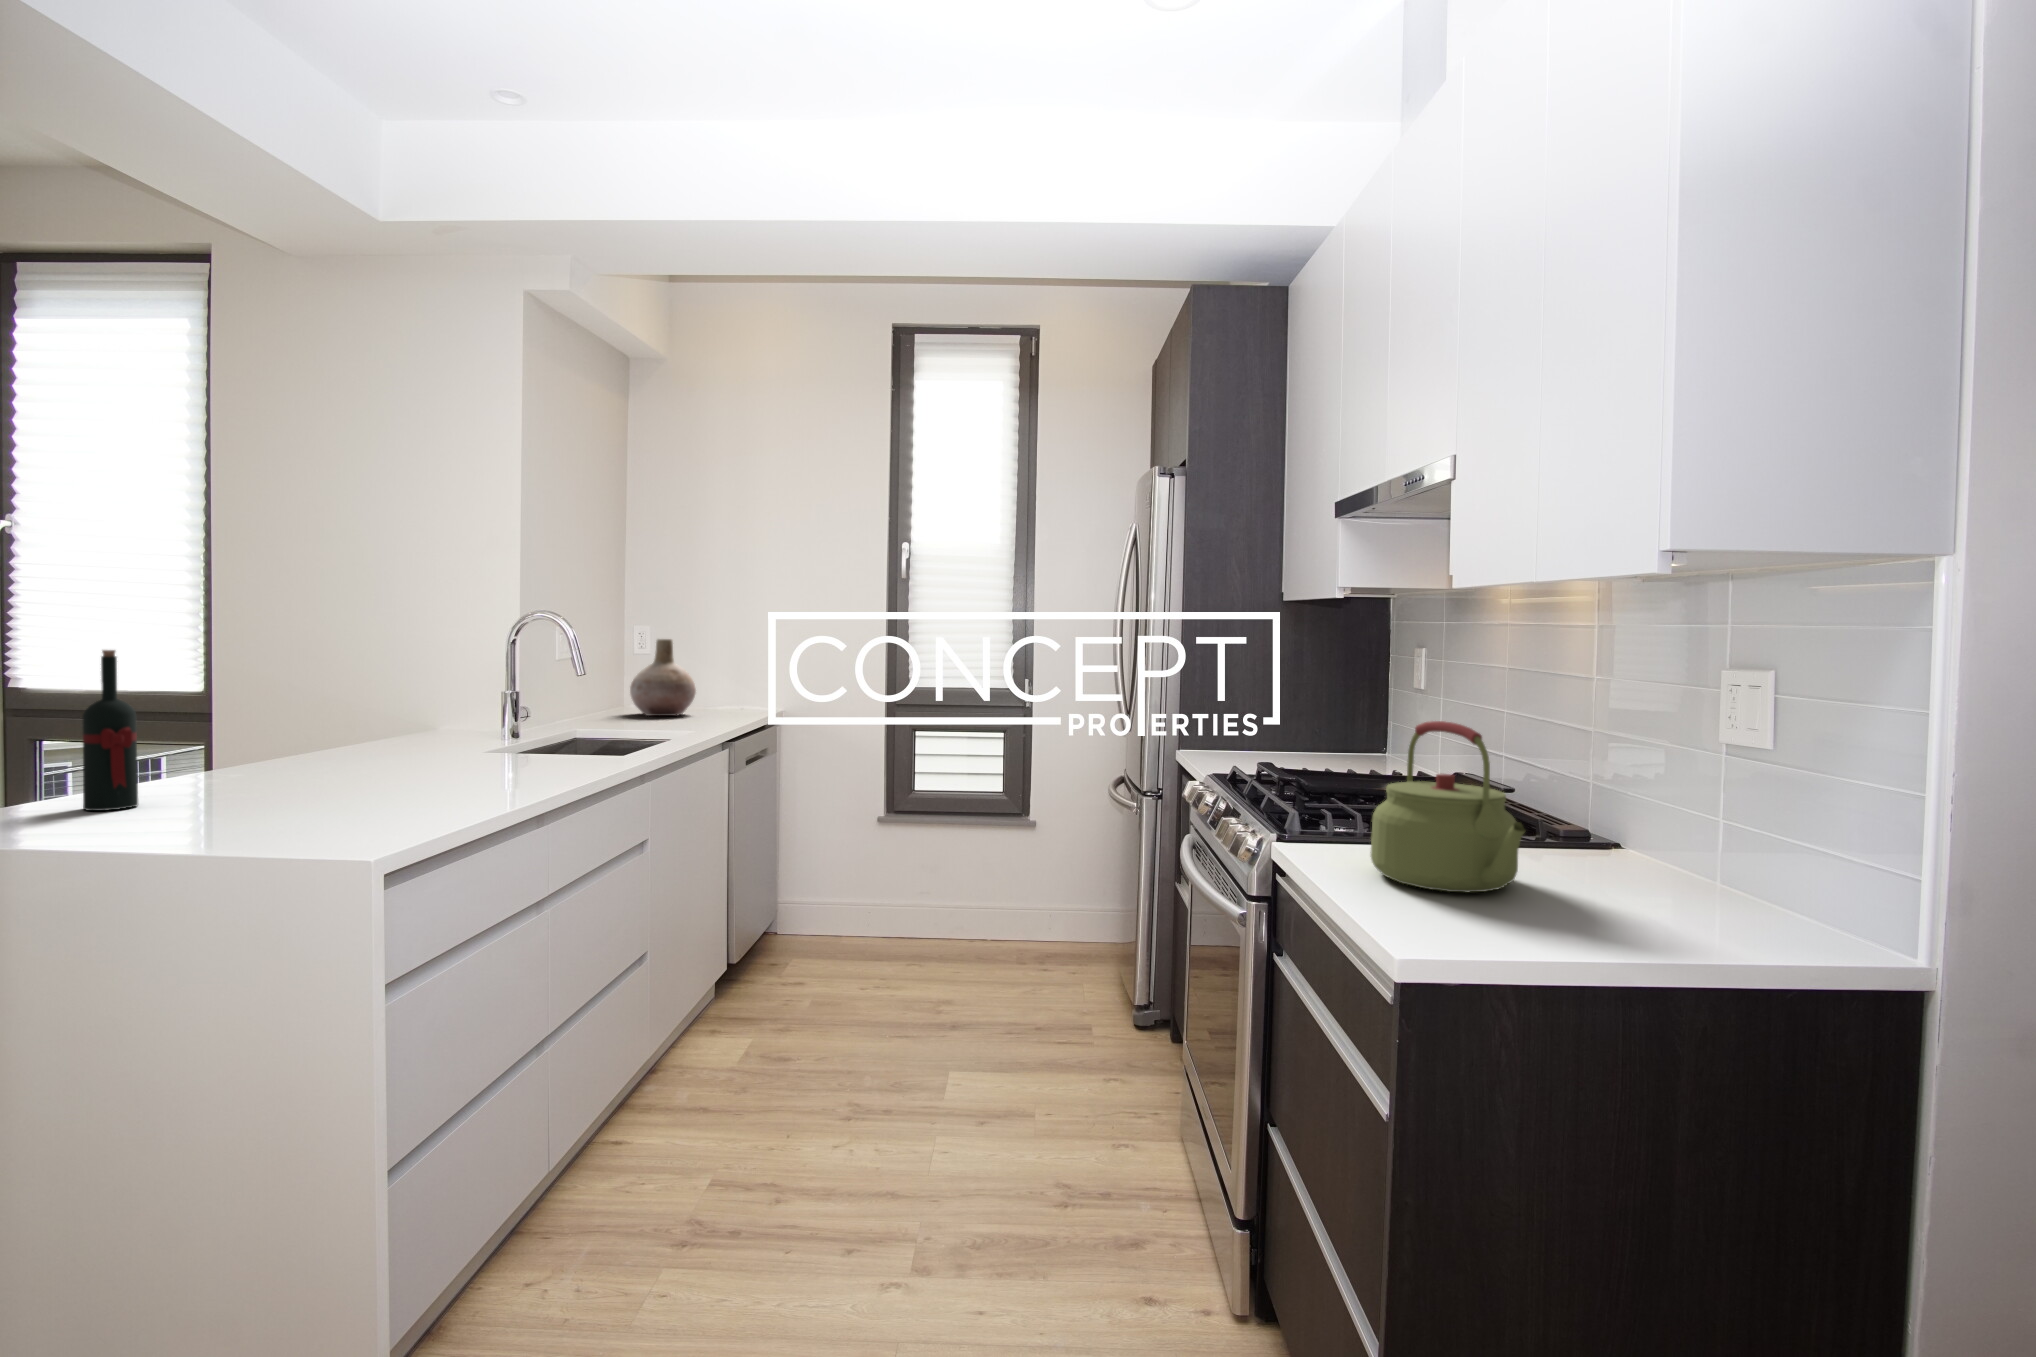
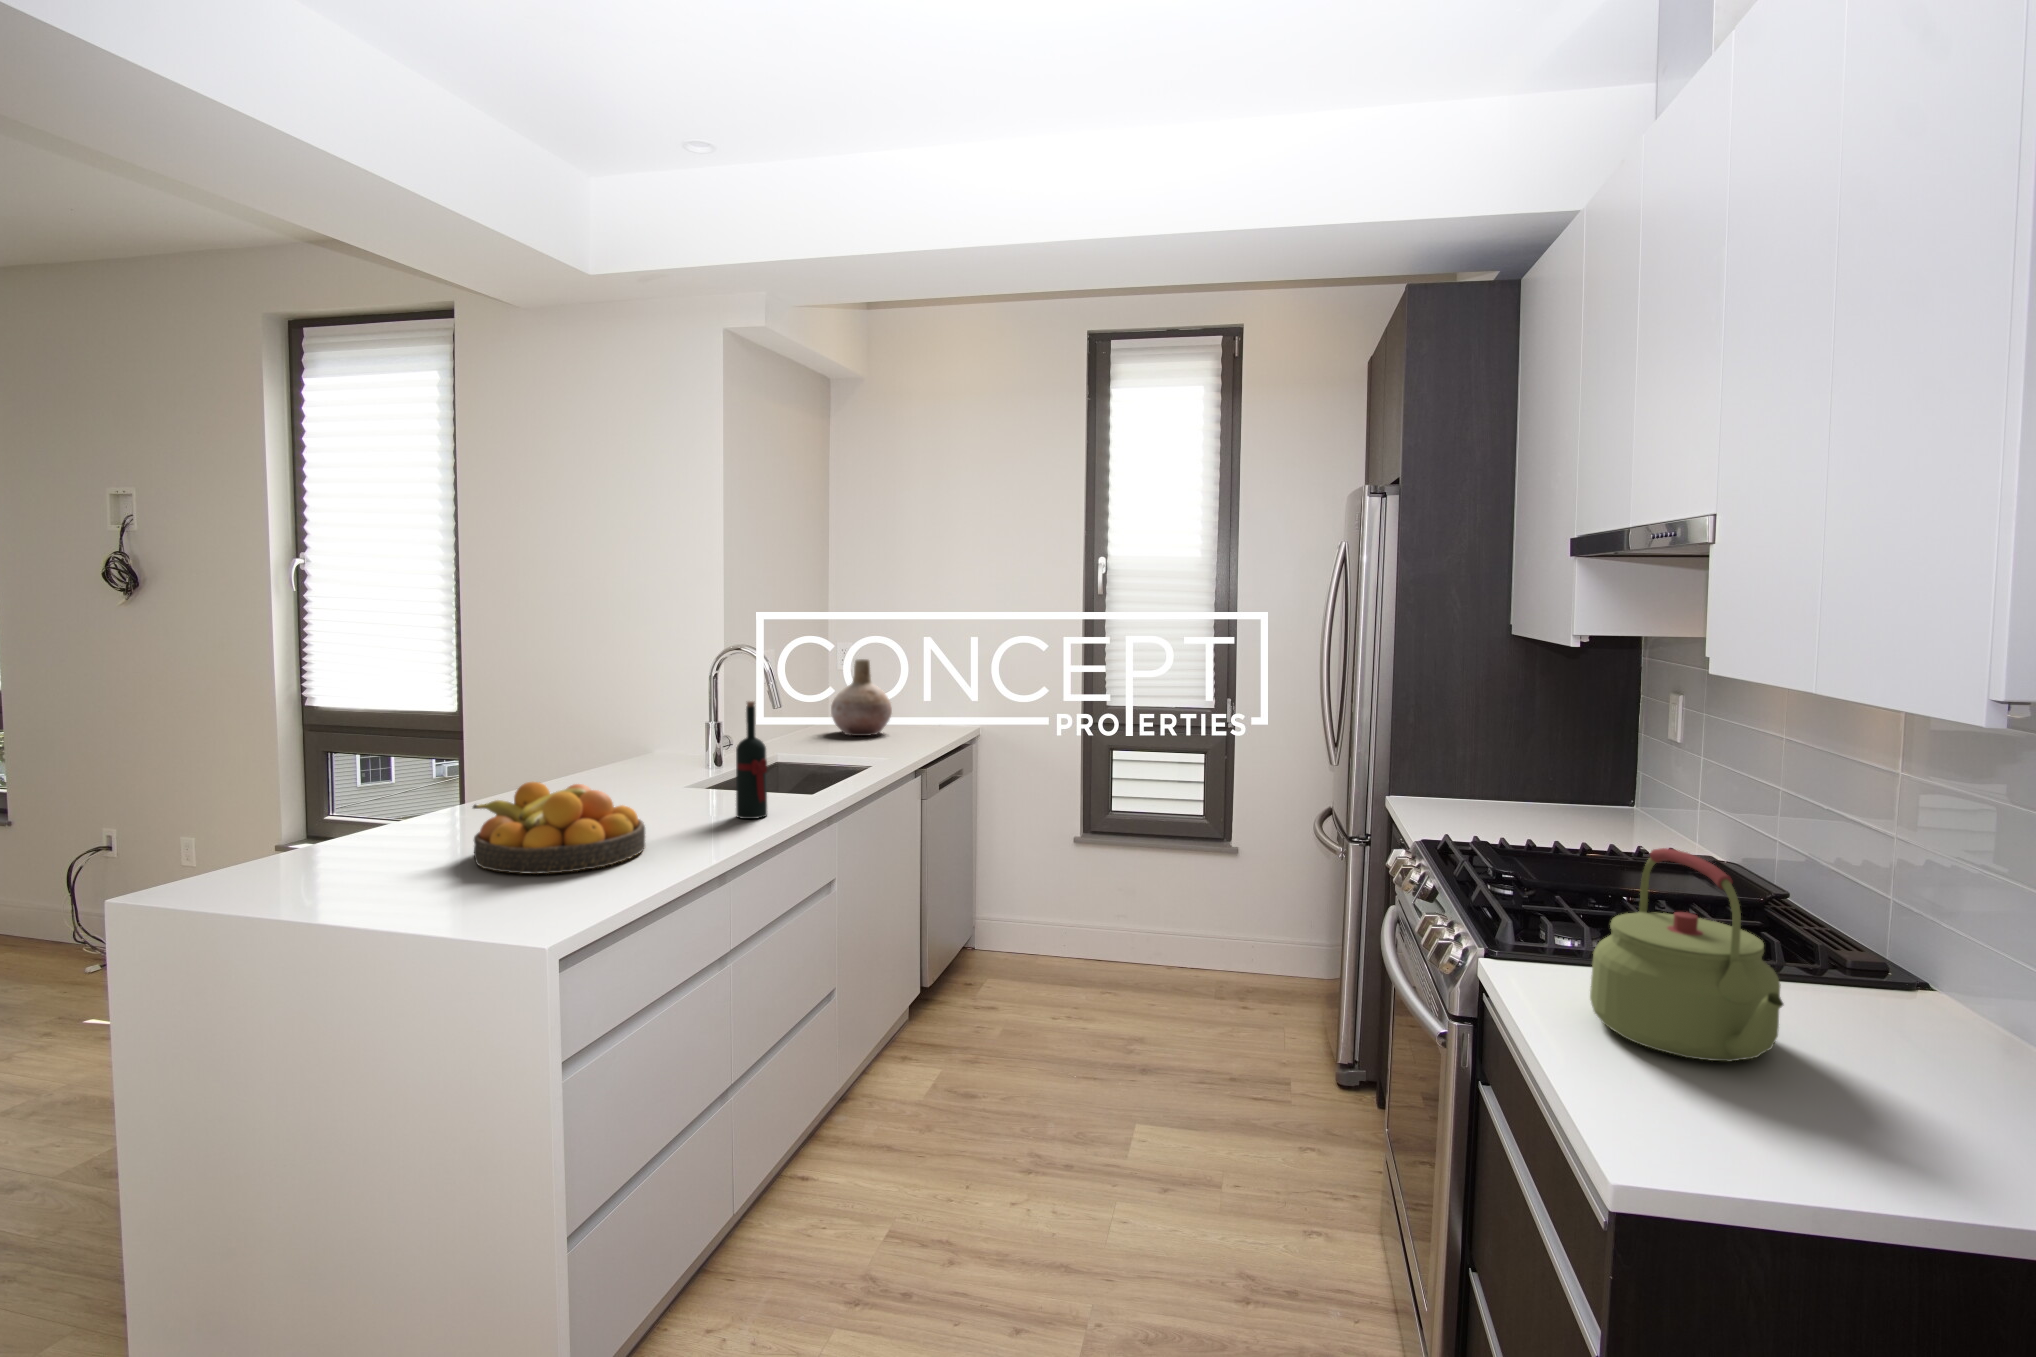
wine bottle: present [83,650,138,811] -> present [736,701,767,819]
fruit bowl: none [220,723,433,816] -> present [473,782,645,874]

